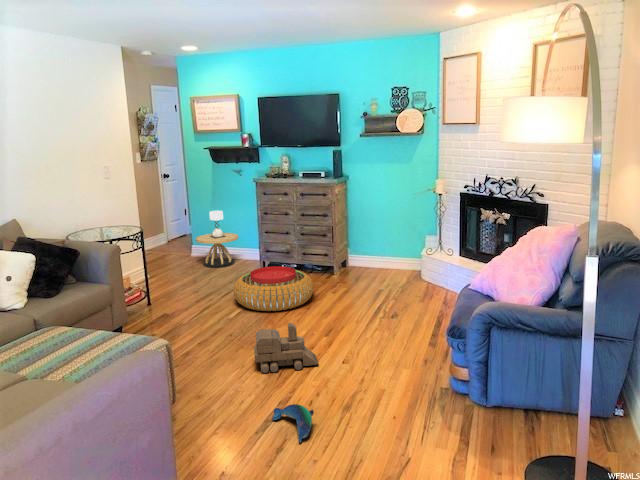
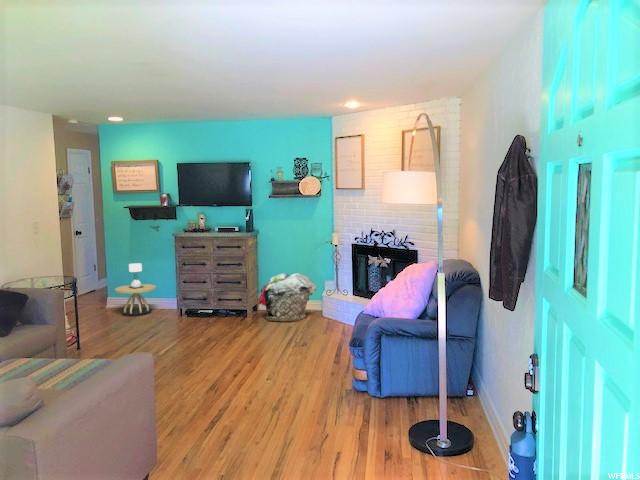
laundry basket: none [344,226,416,284] -> present [257,273,317,322]
pouf: present [234,266,313,311] -> none [160,309,233,347]
toy train: present [254,323,318,373] -> none [190,348,247,392]
plush toy: present [272,404,314,442] -> none [216,407,251,434]

